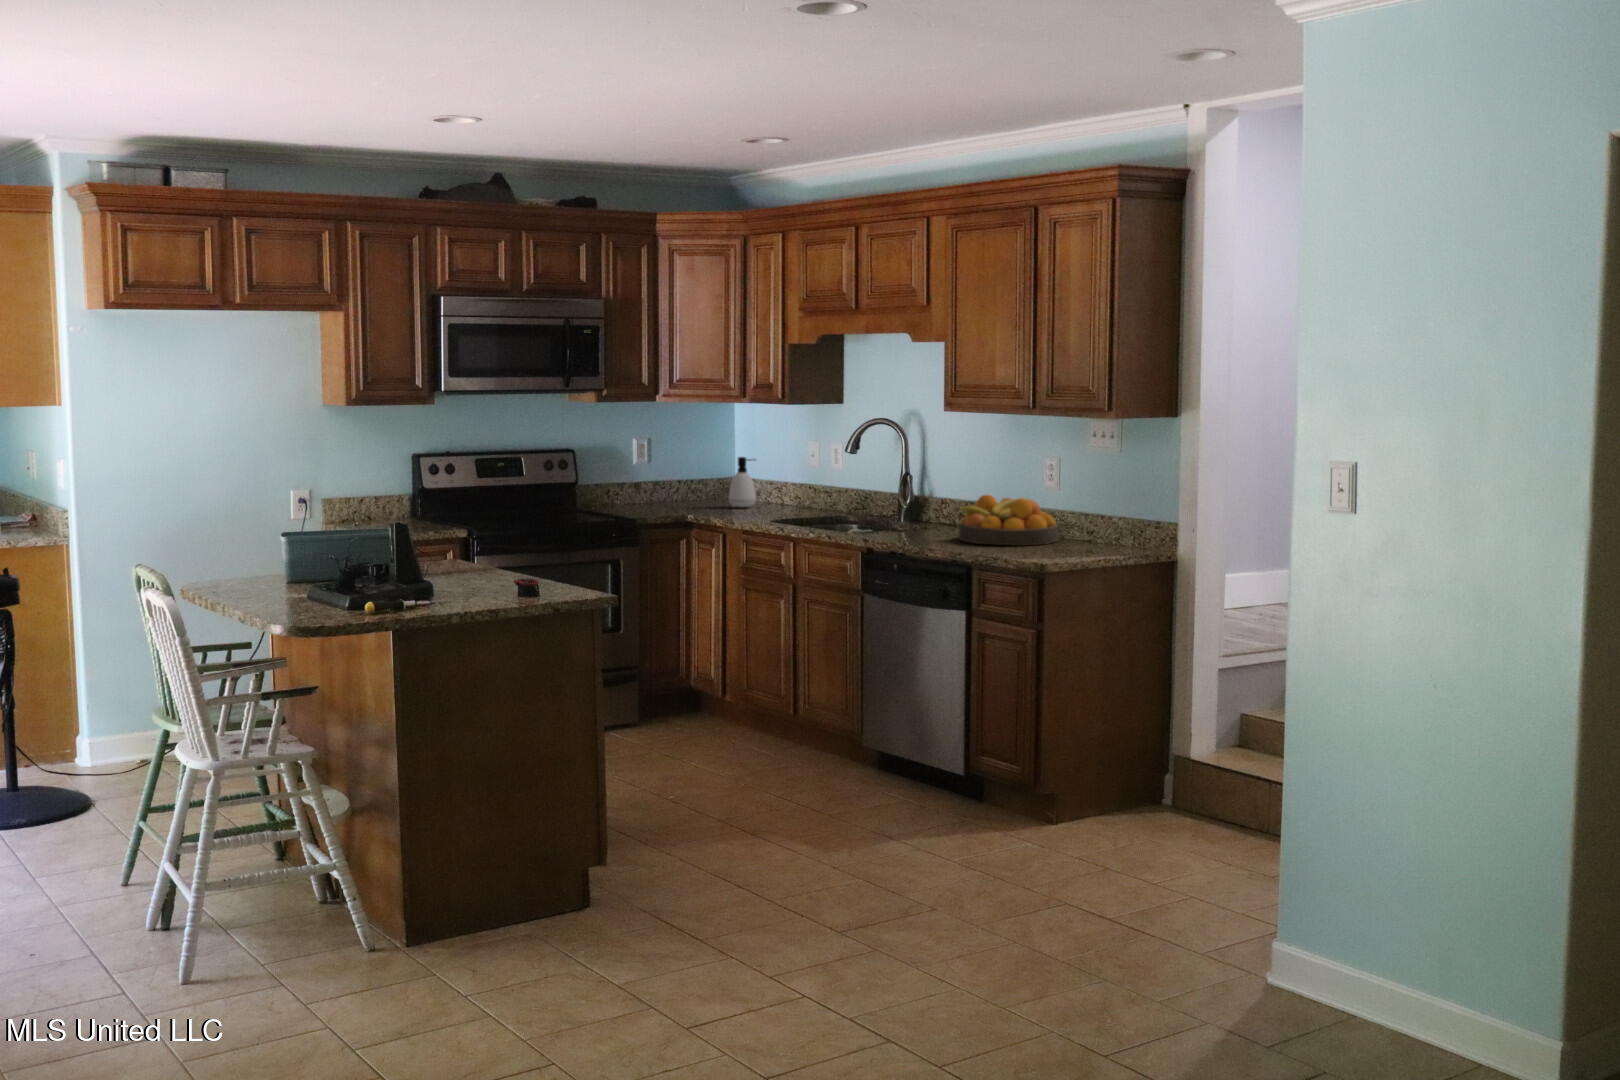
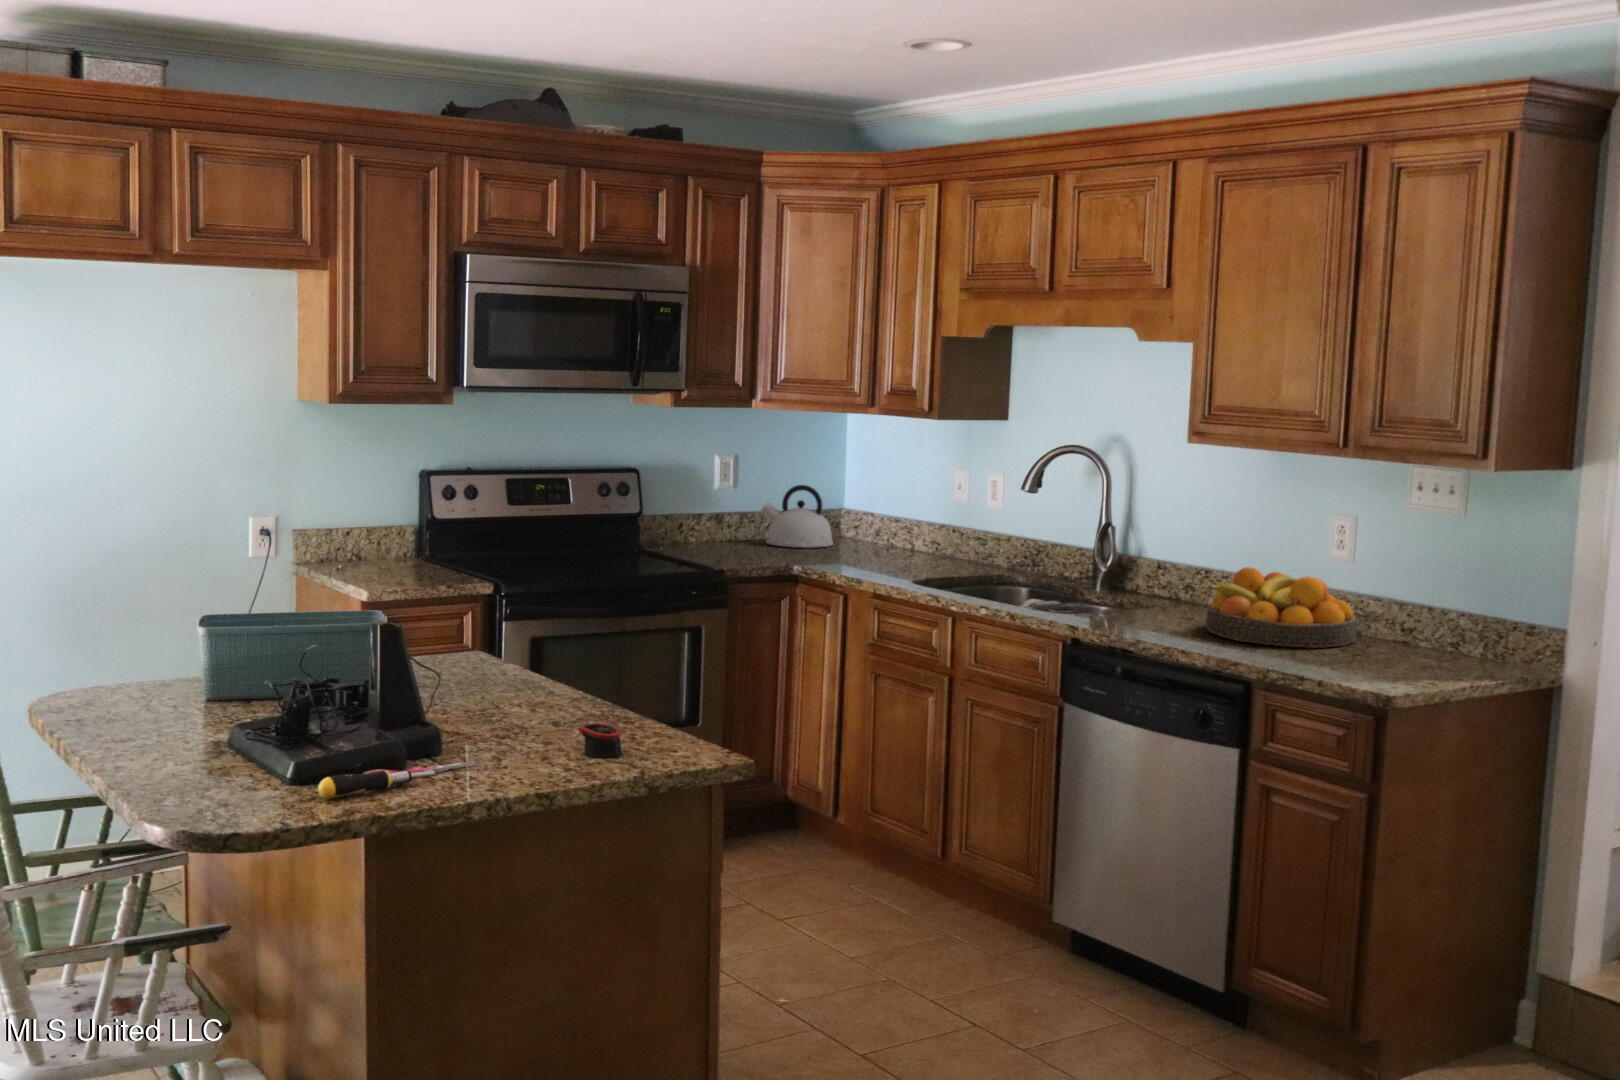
soap dispenser: present [729,457,756,508] -> none [843,485,883,554]
kettle: none [670,459,725,505] -> present [761,485,833,548]

